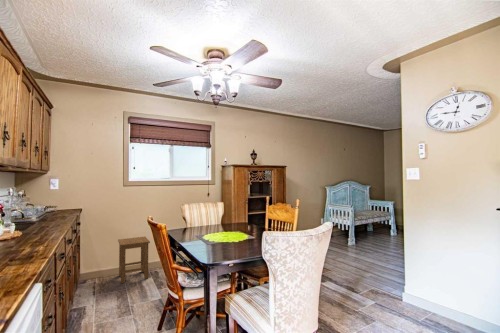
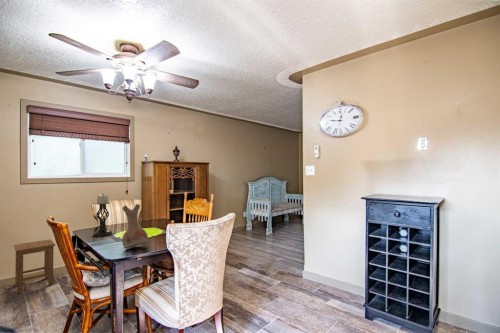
candle holder: none [184,197,201,238] -> present [93,194,112,237]
vase: none [213,208,238,253] -> present [122,204,148,248]

